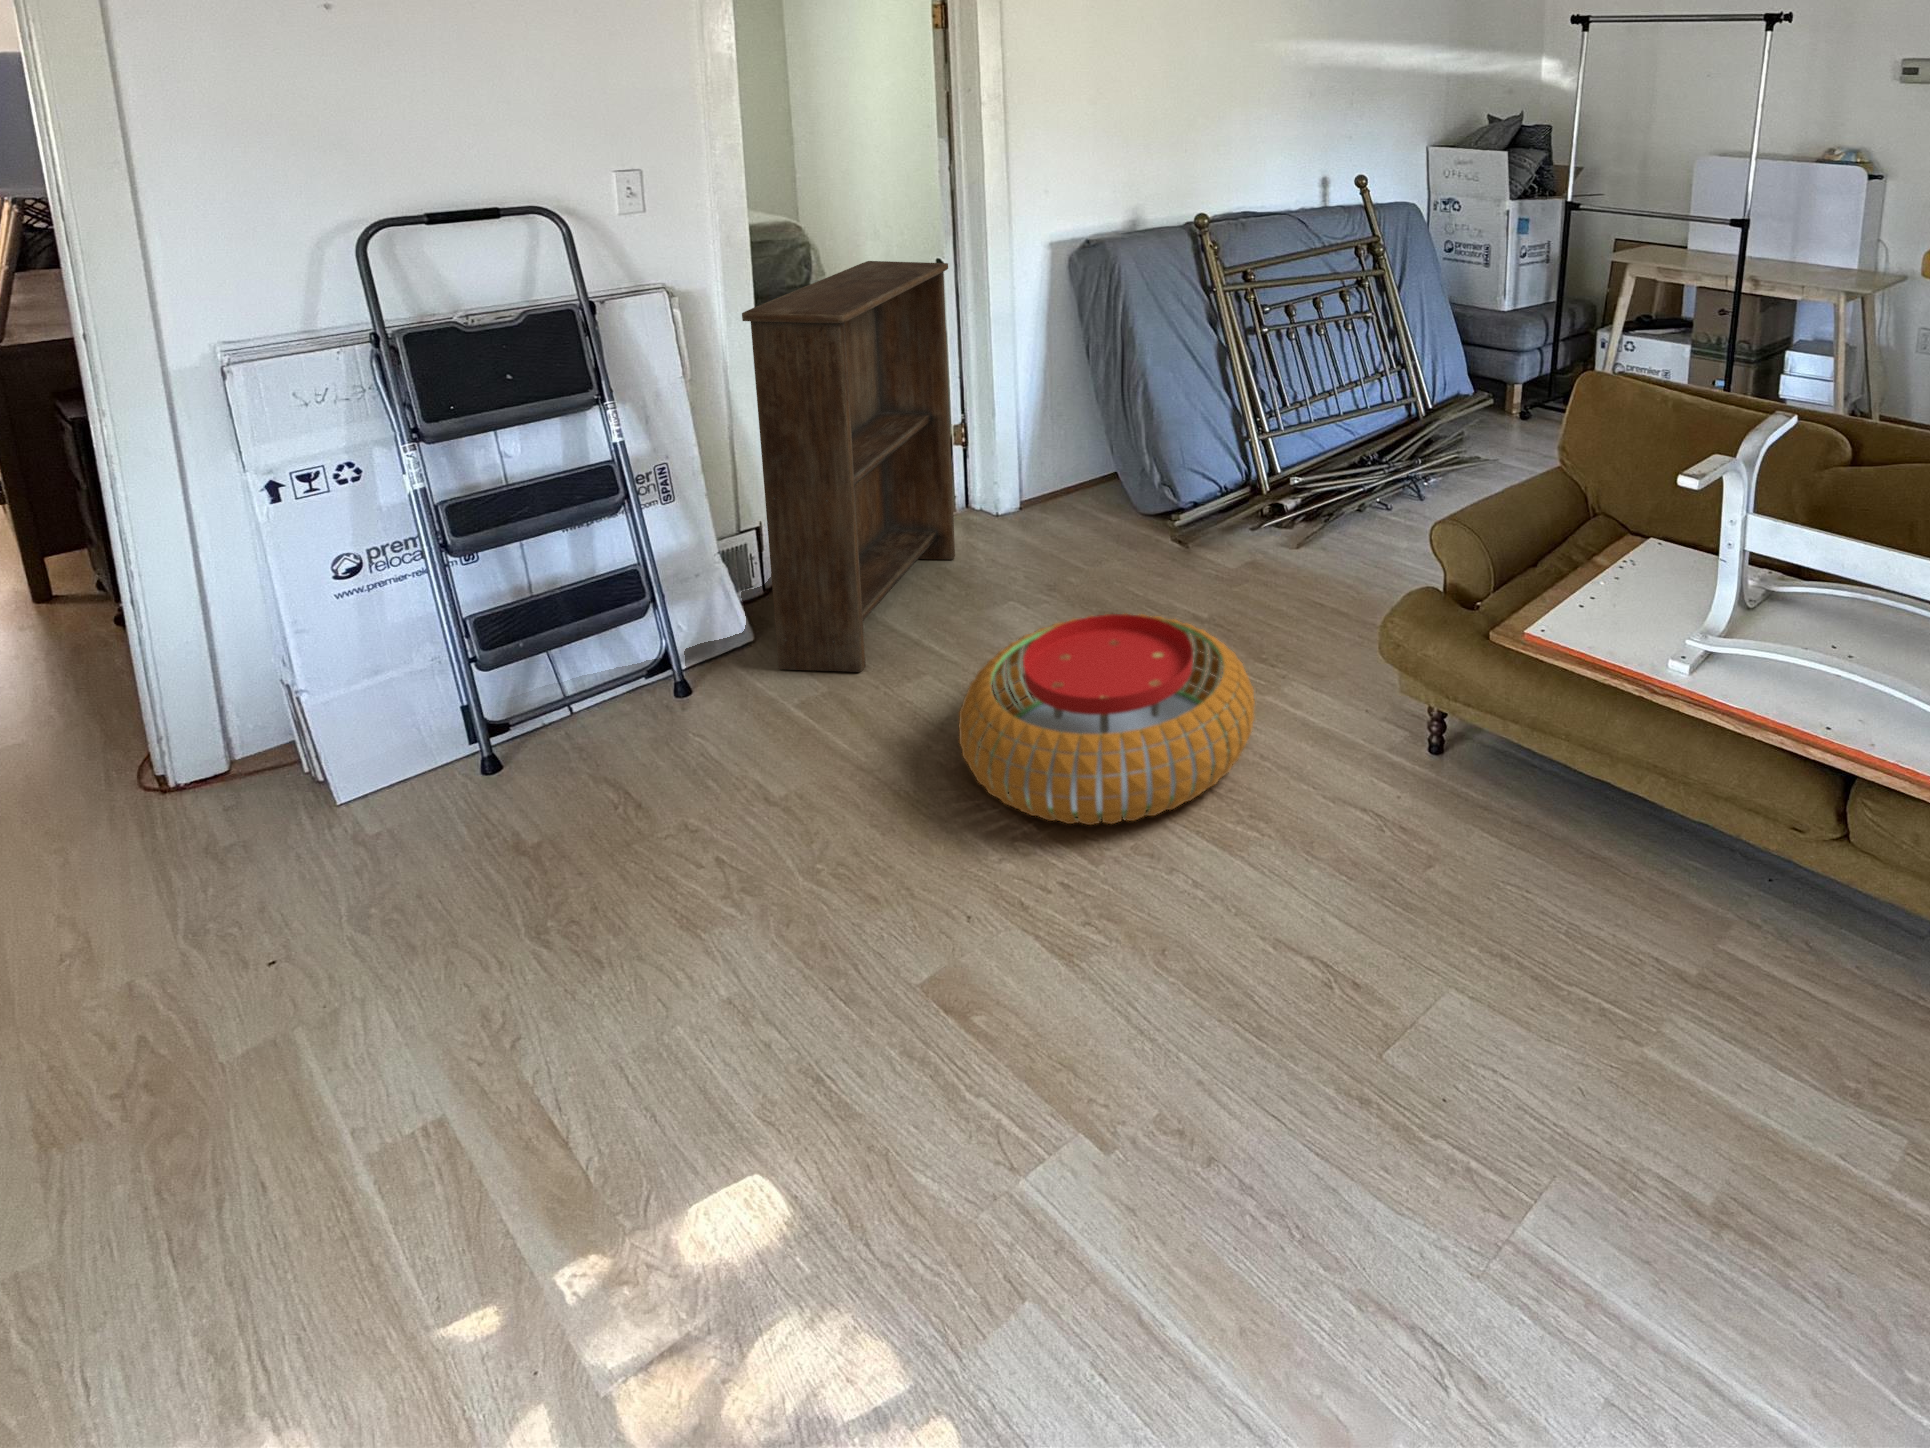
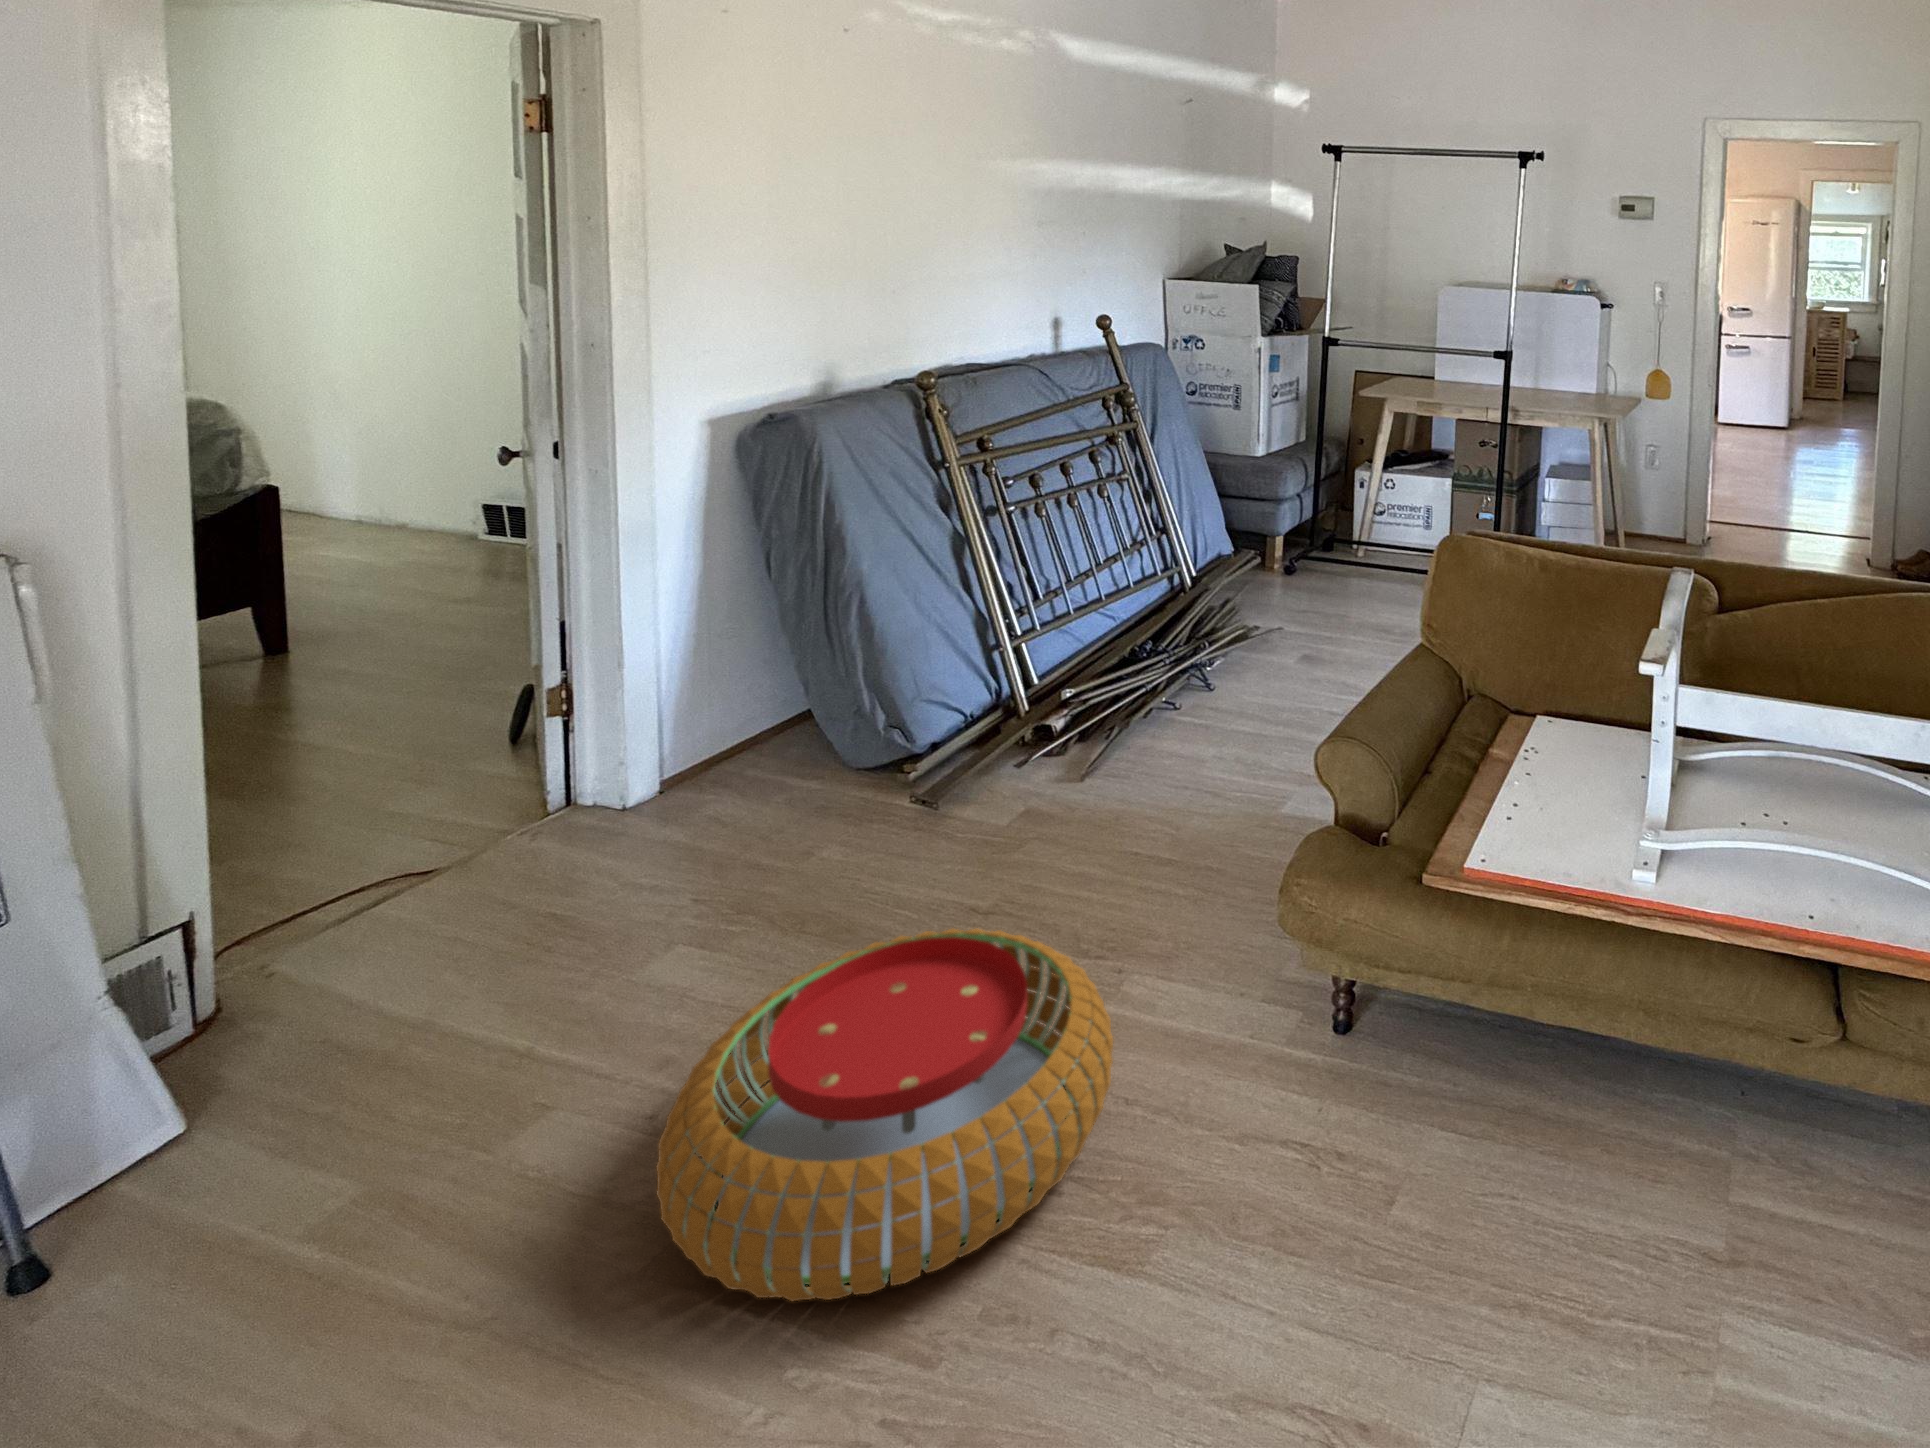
bookshelf: present [742,261,955,672] -> none [204,467,565,1173]

